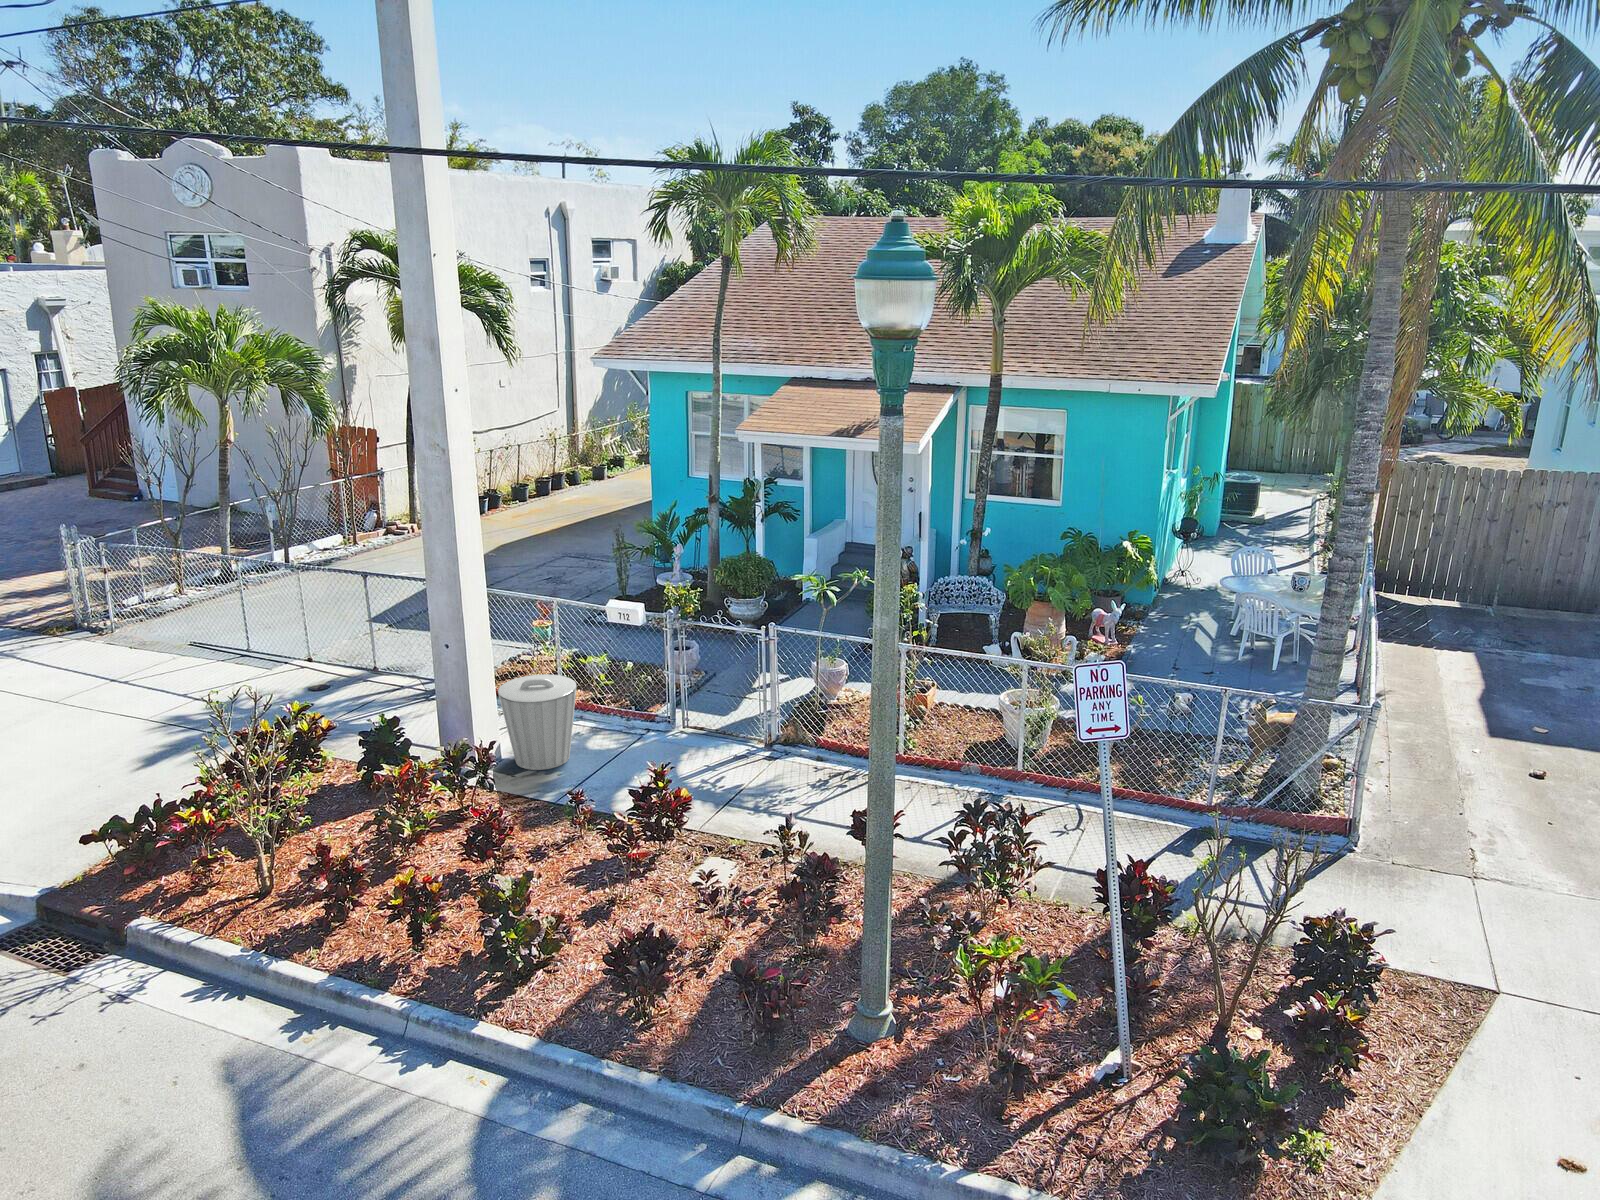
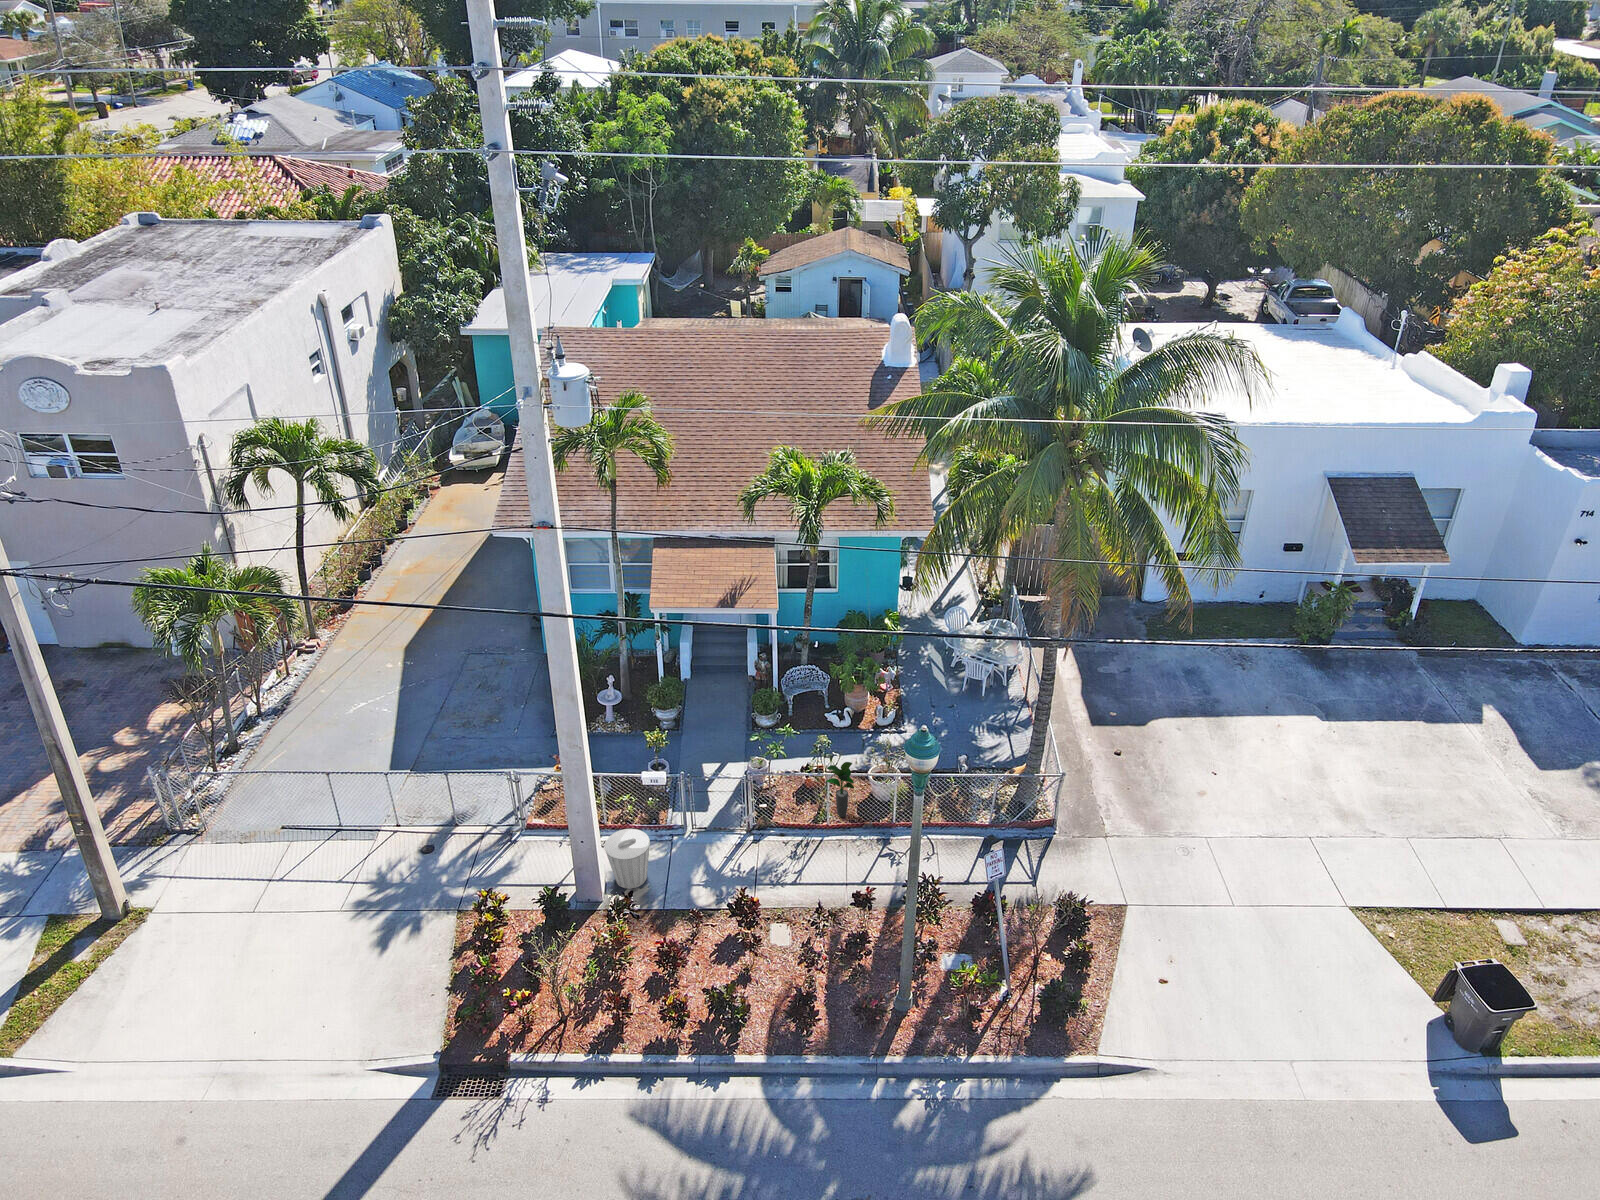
potted plant: none [911,644,962,756] -> present [826,762,854,817]

